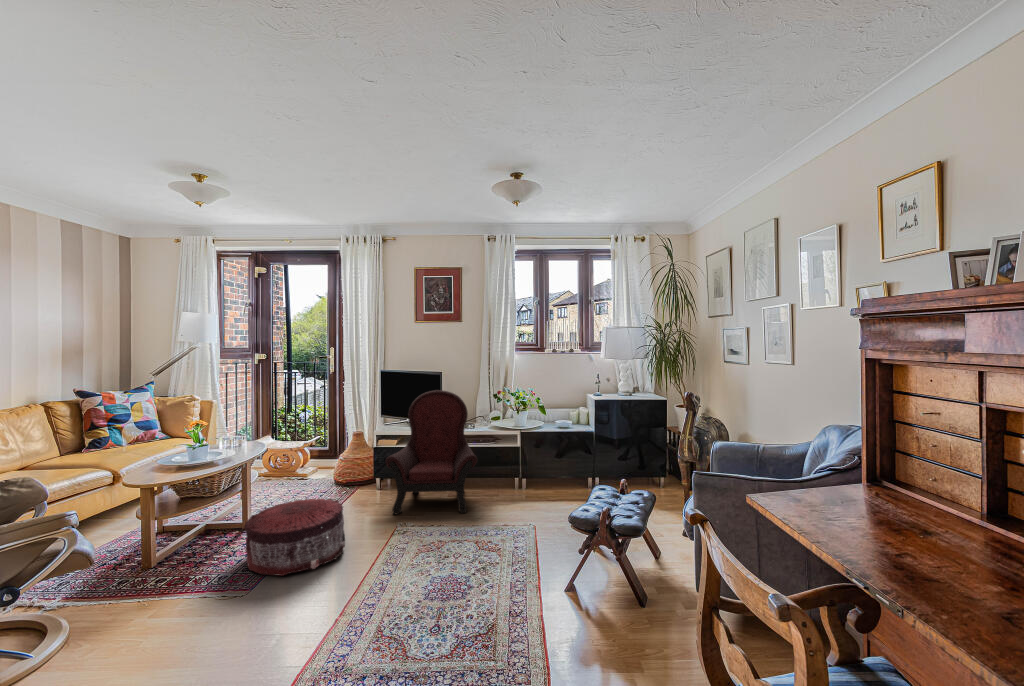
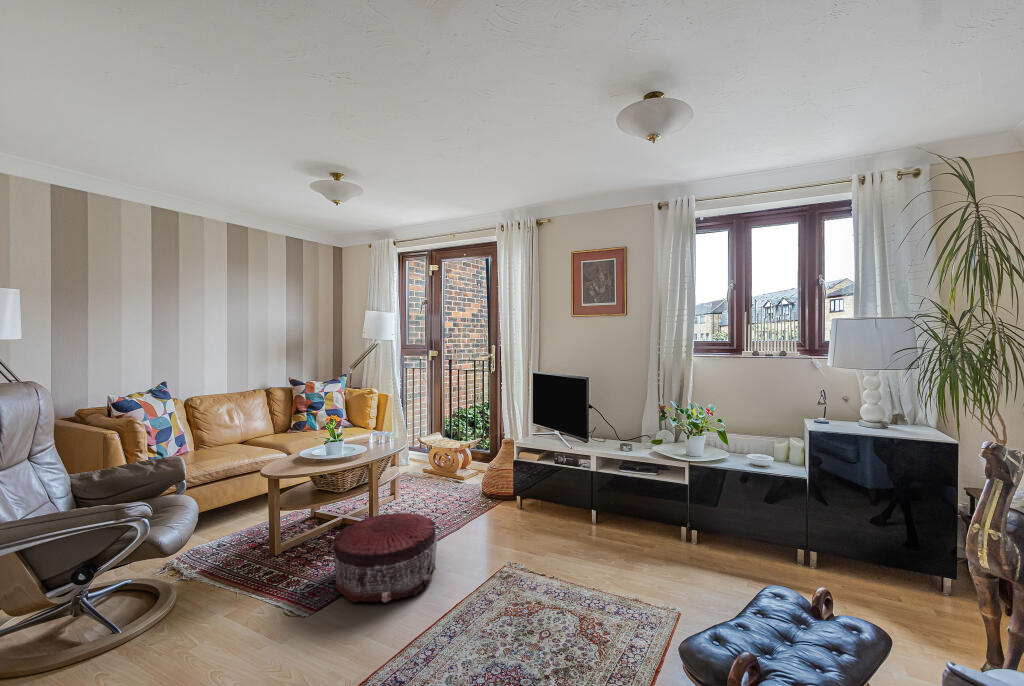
armchair: present [386,390,477,514] -> none [509,400,616,564]

